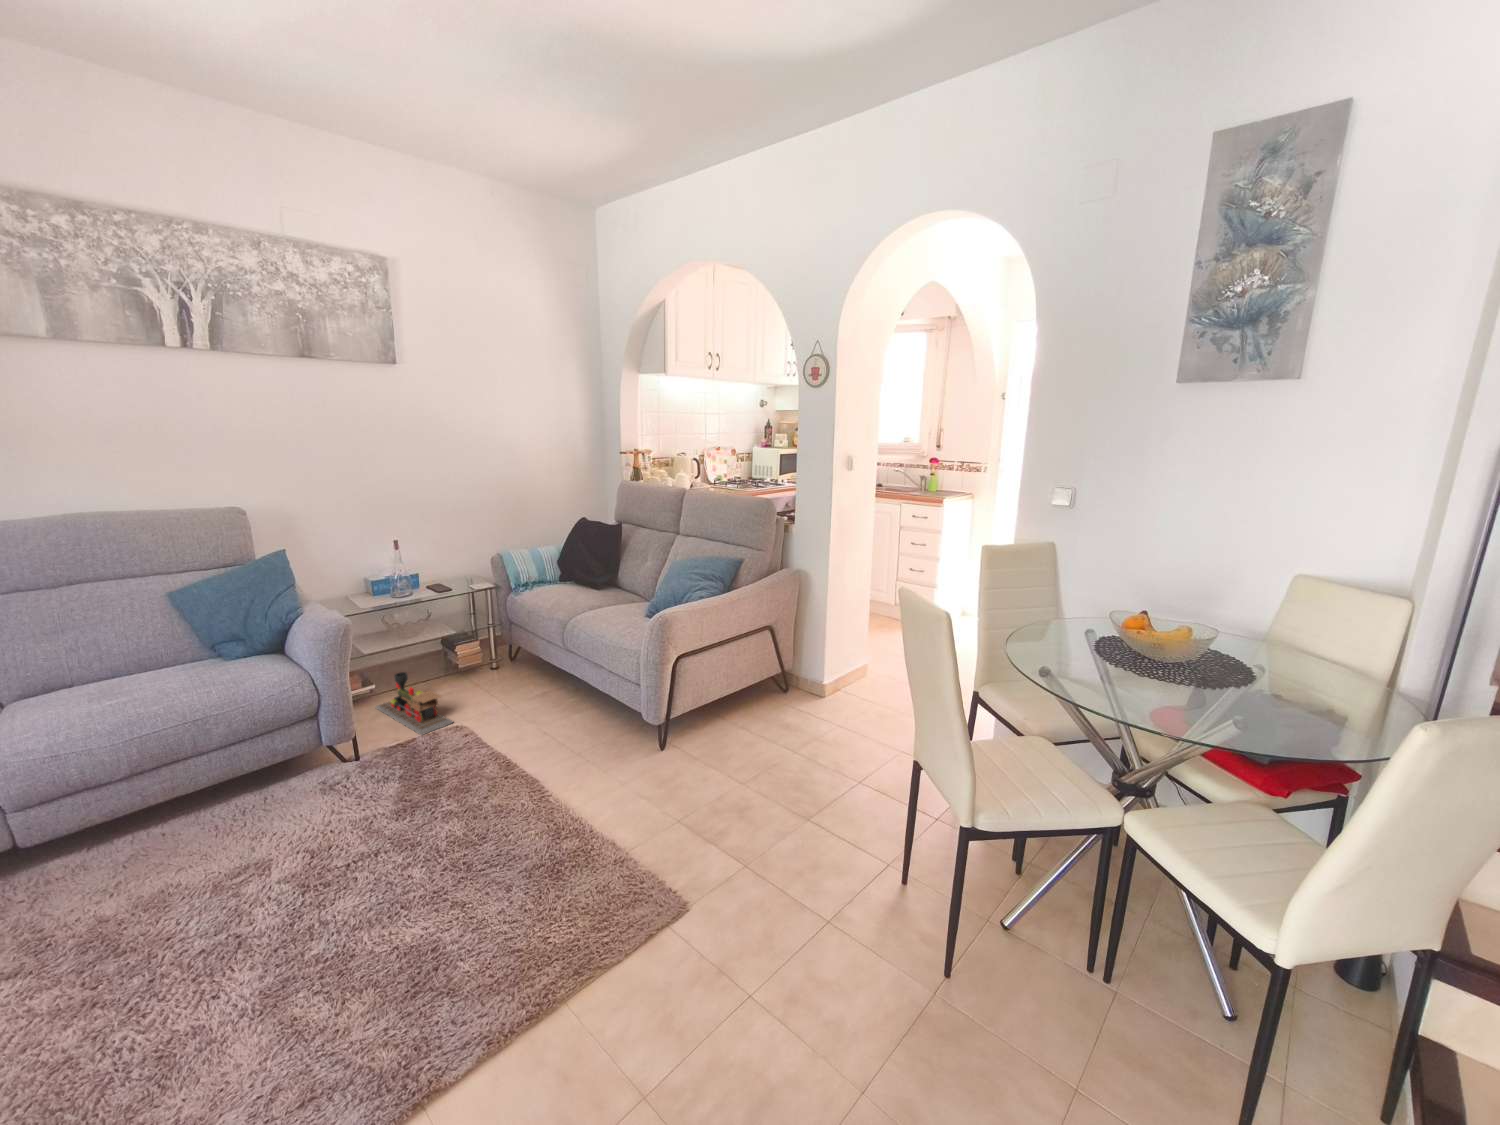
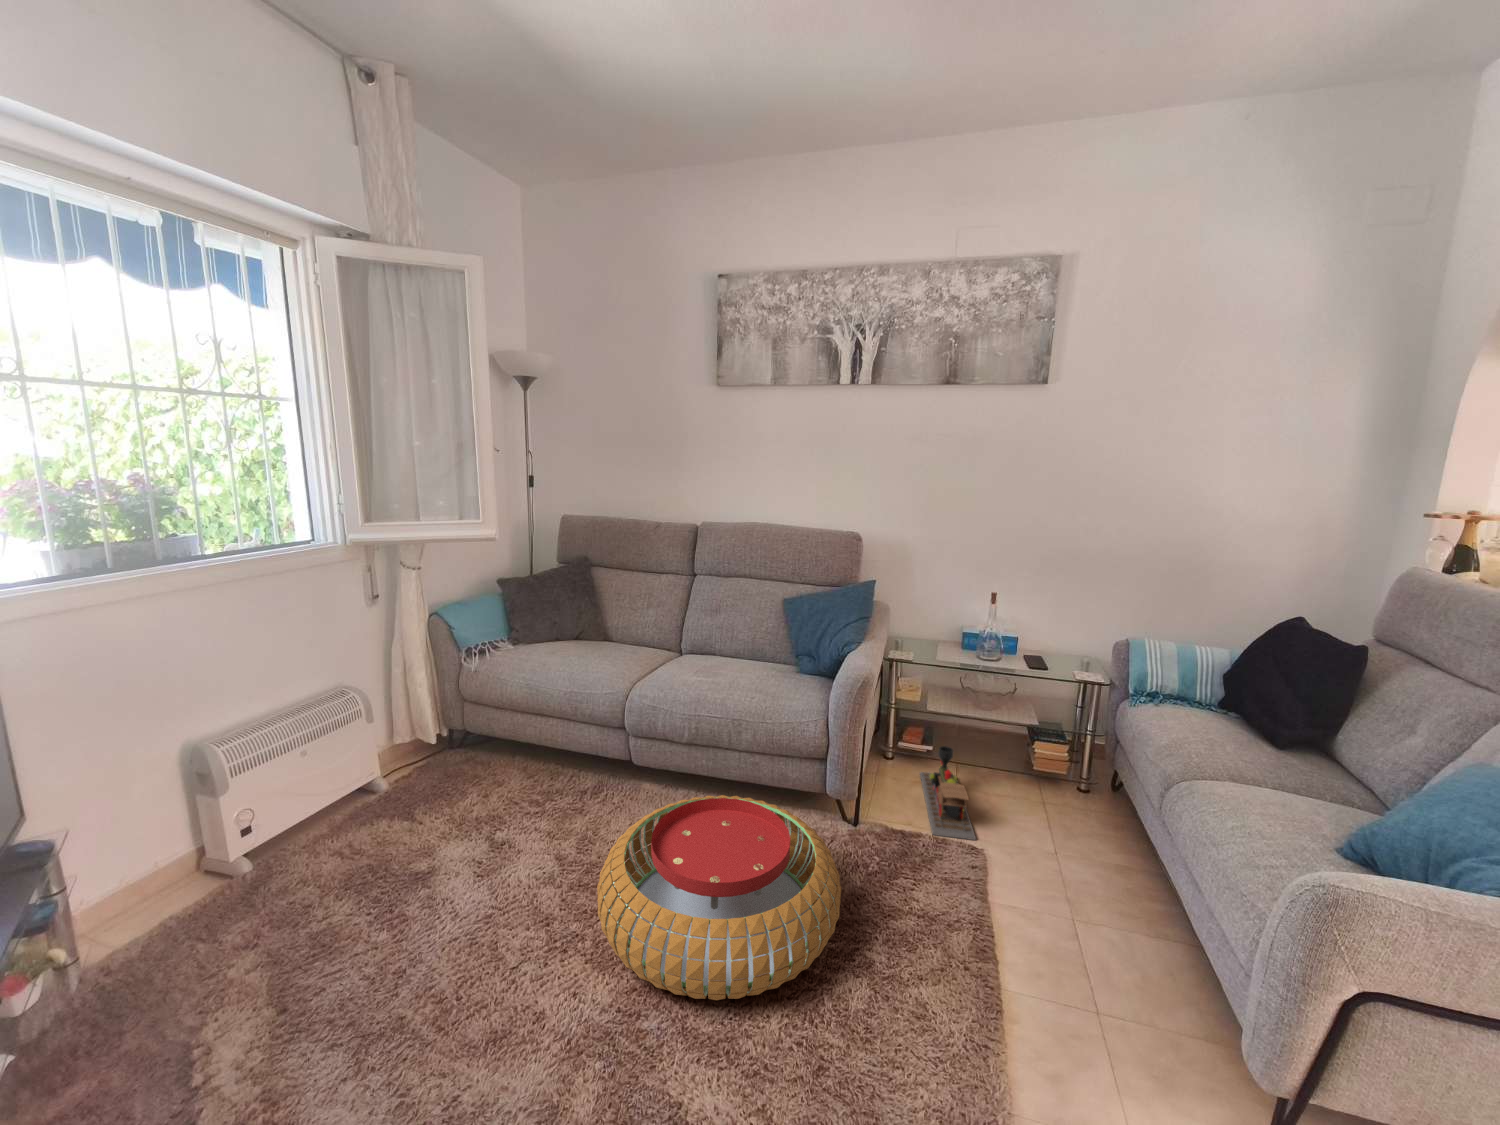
pouf: none [146,760,418,935] -> present [597,795,841,1000]

